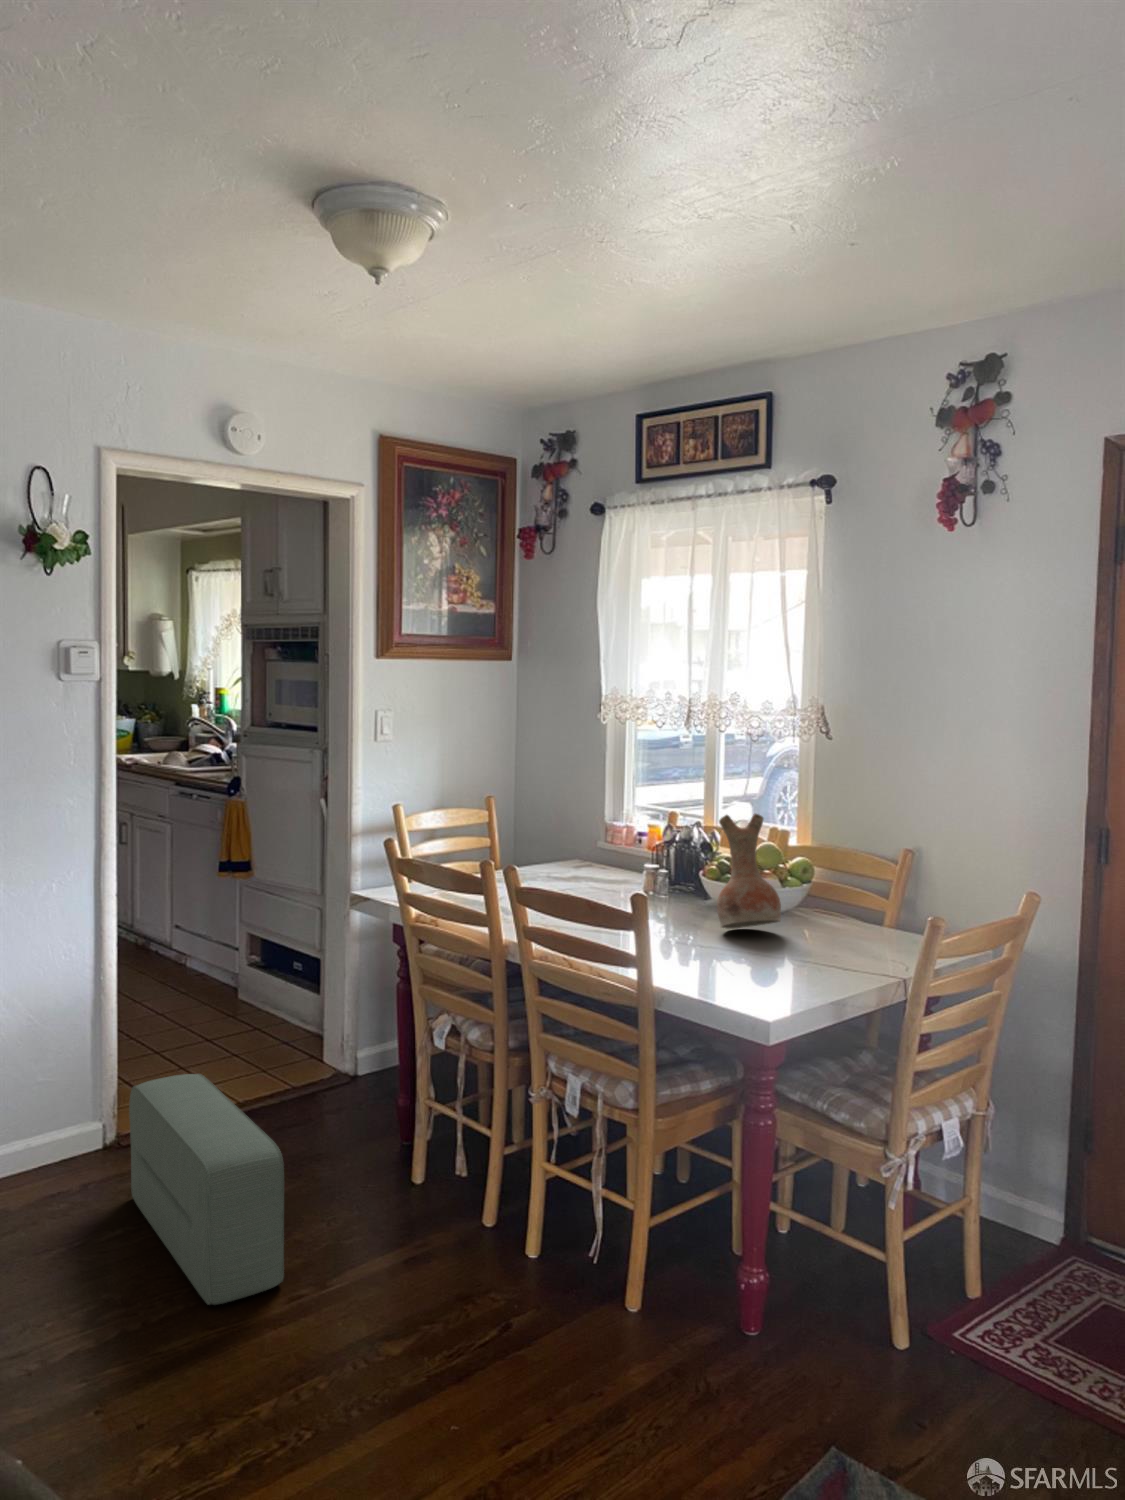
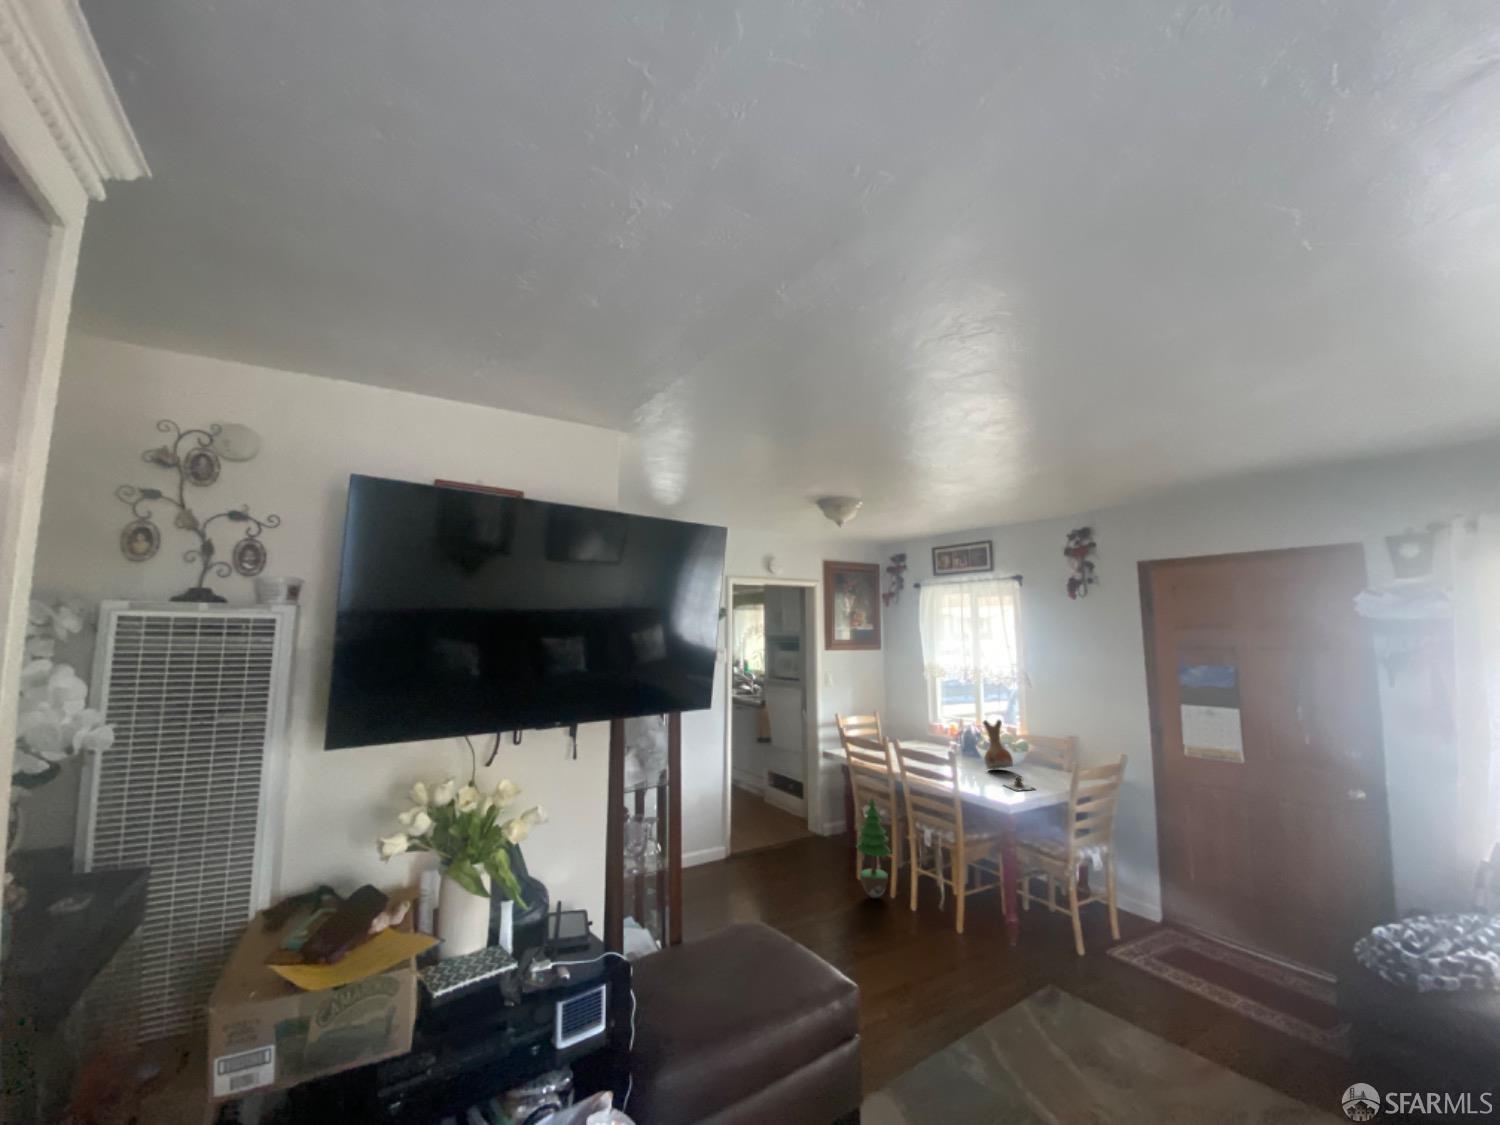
teapot: none [752,943,832,982] -> present [1005,775,1033,790]
potted tree: none [398,1001,484,1235] -> present [856,799,890,898]
pouf: present [129,1074,284,1305] -> none [746,826,815,916]

